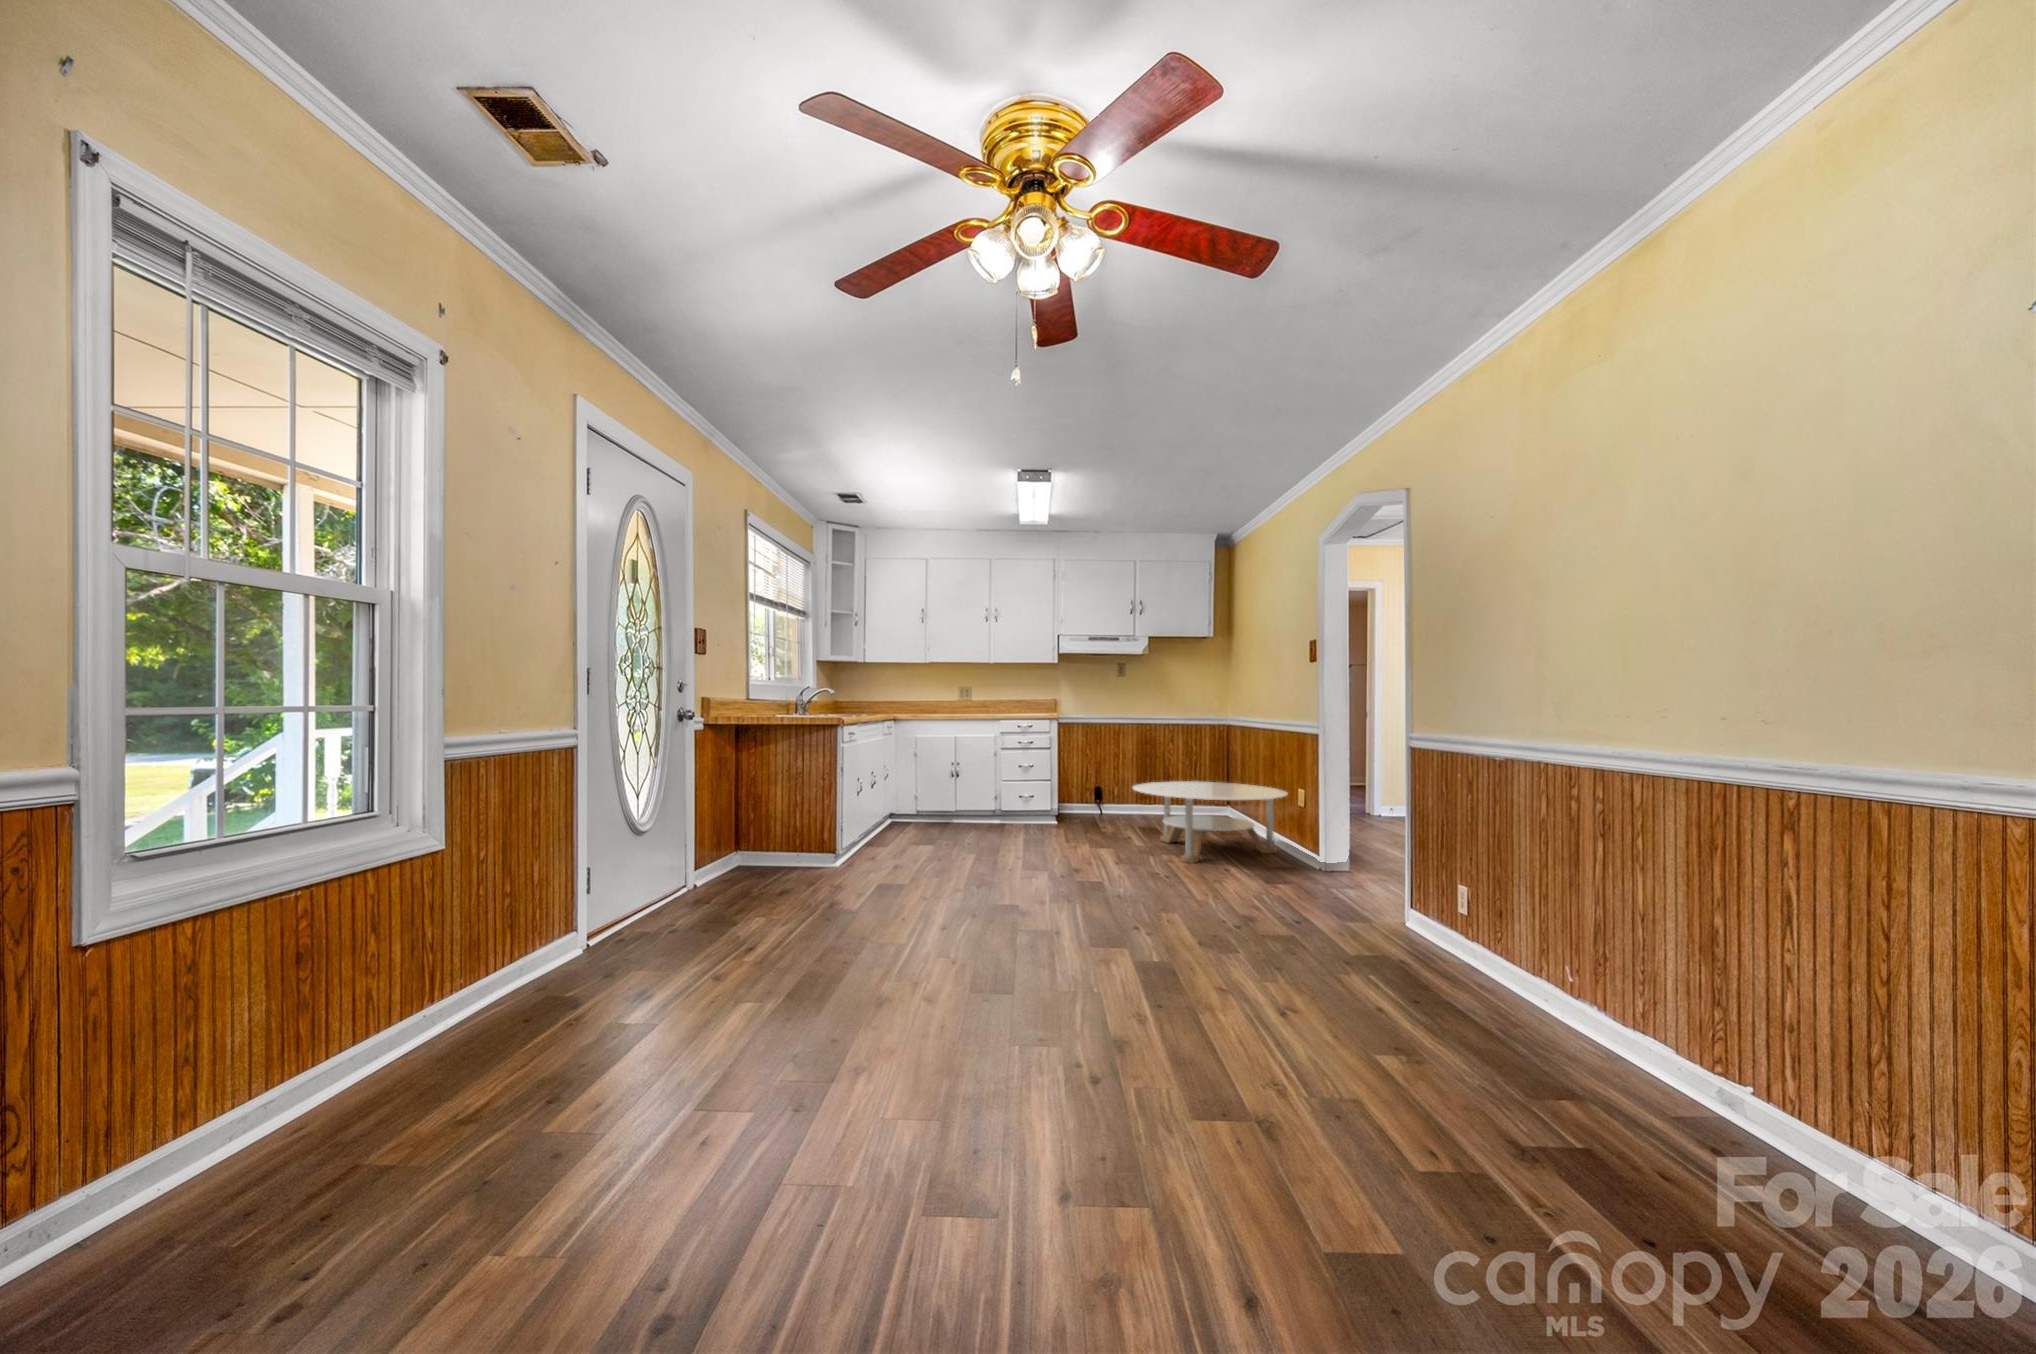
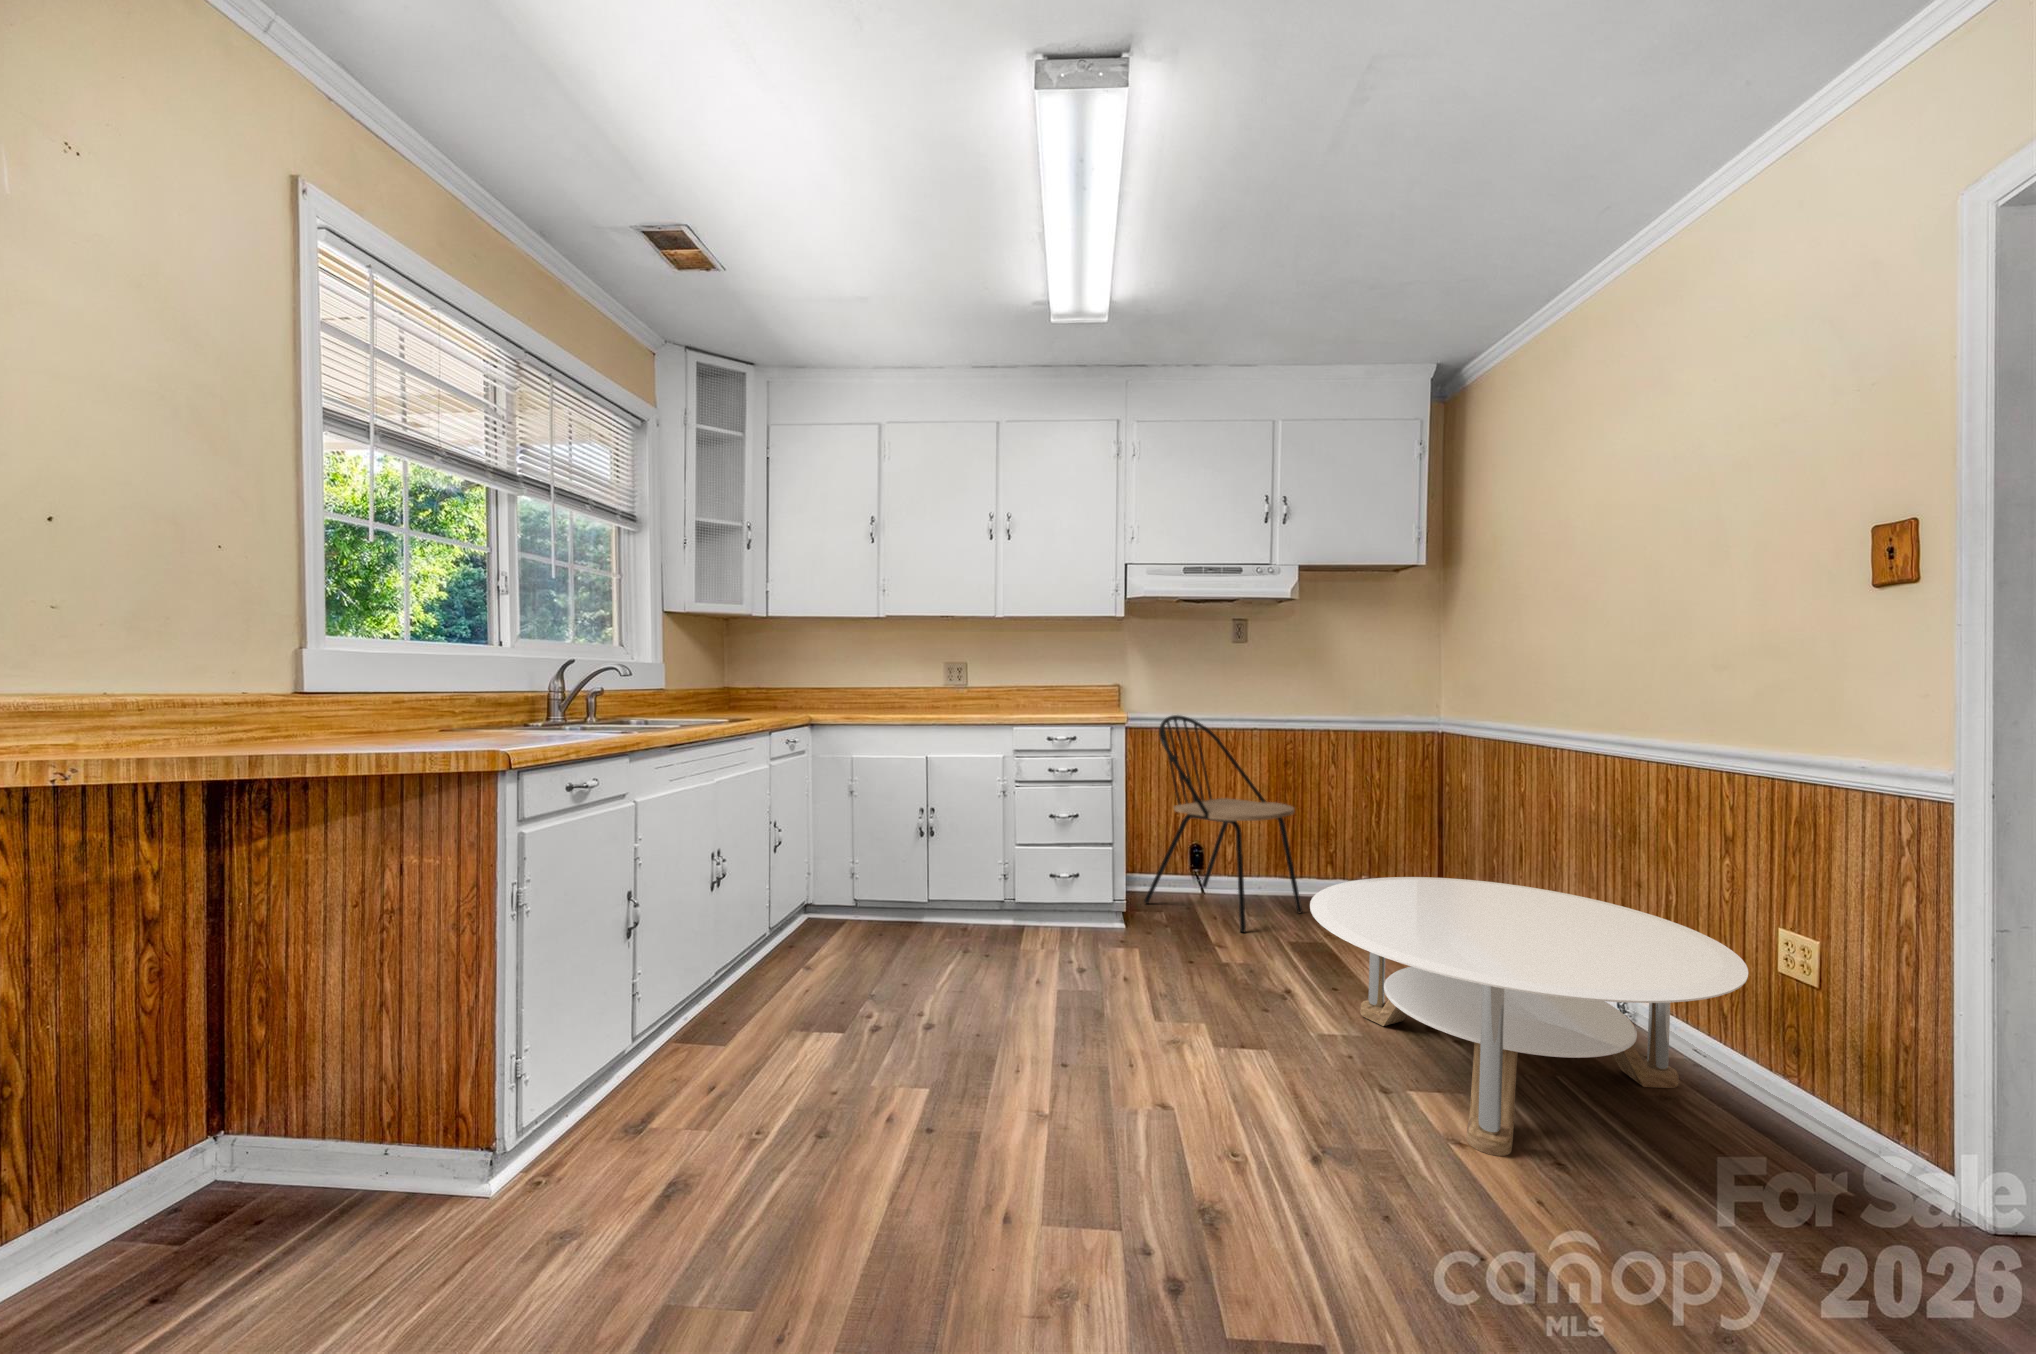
dining chair: none [1069,716,1152,823] -> present [1144,715,1302,932]

